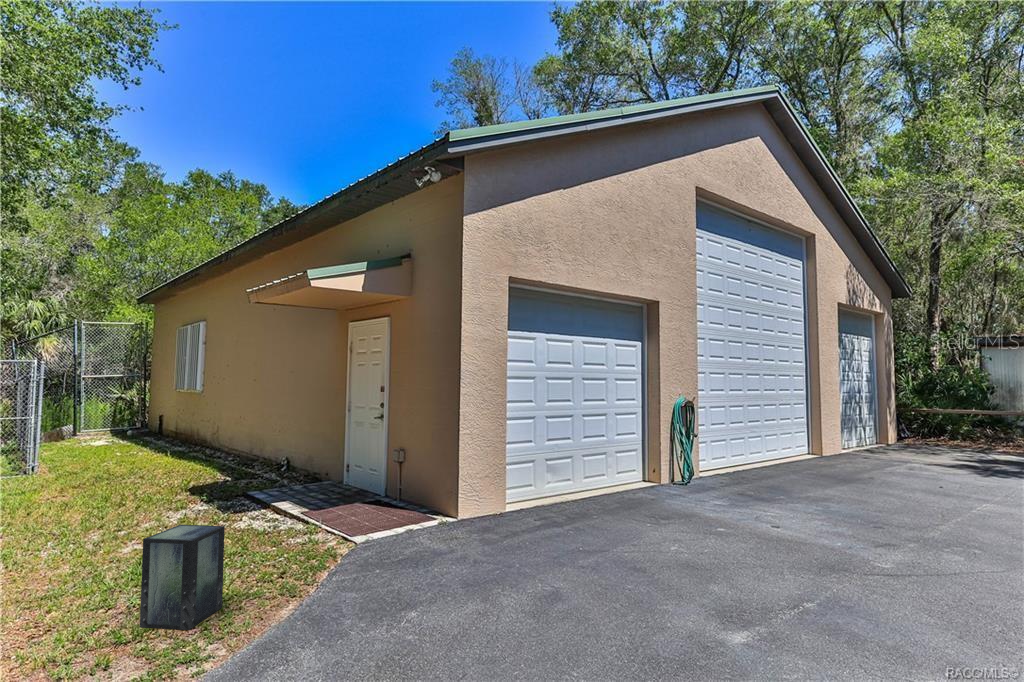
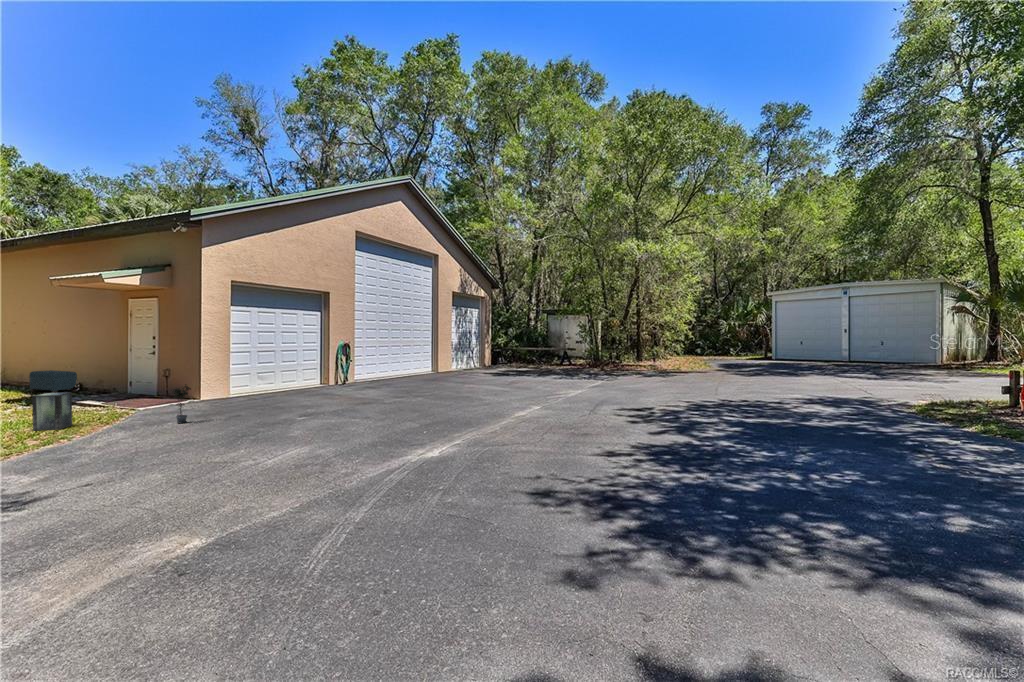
bench: none [232,433,285,472] -> present [29,370,77,393]
potted plant: none [422,531,469,647] -> present [173,386,191,423]

